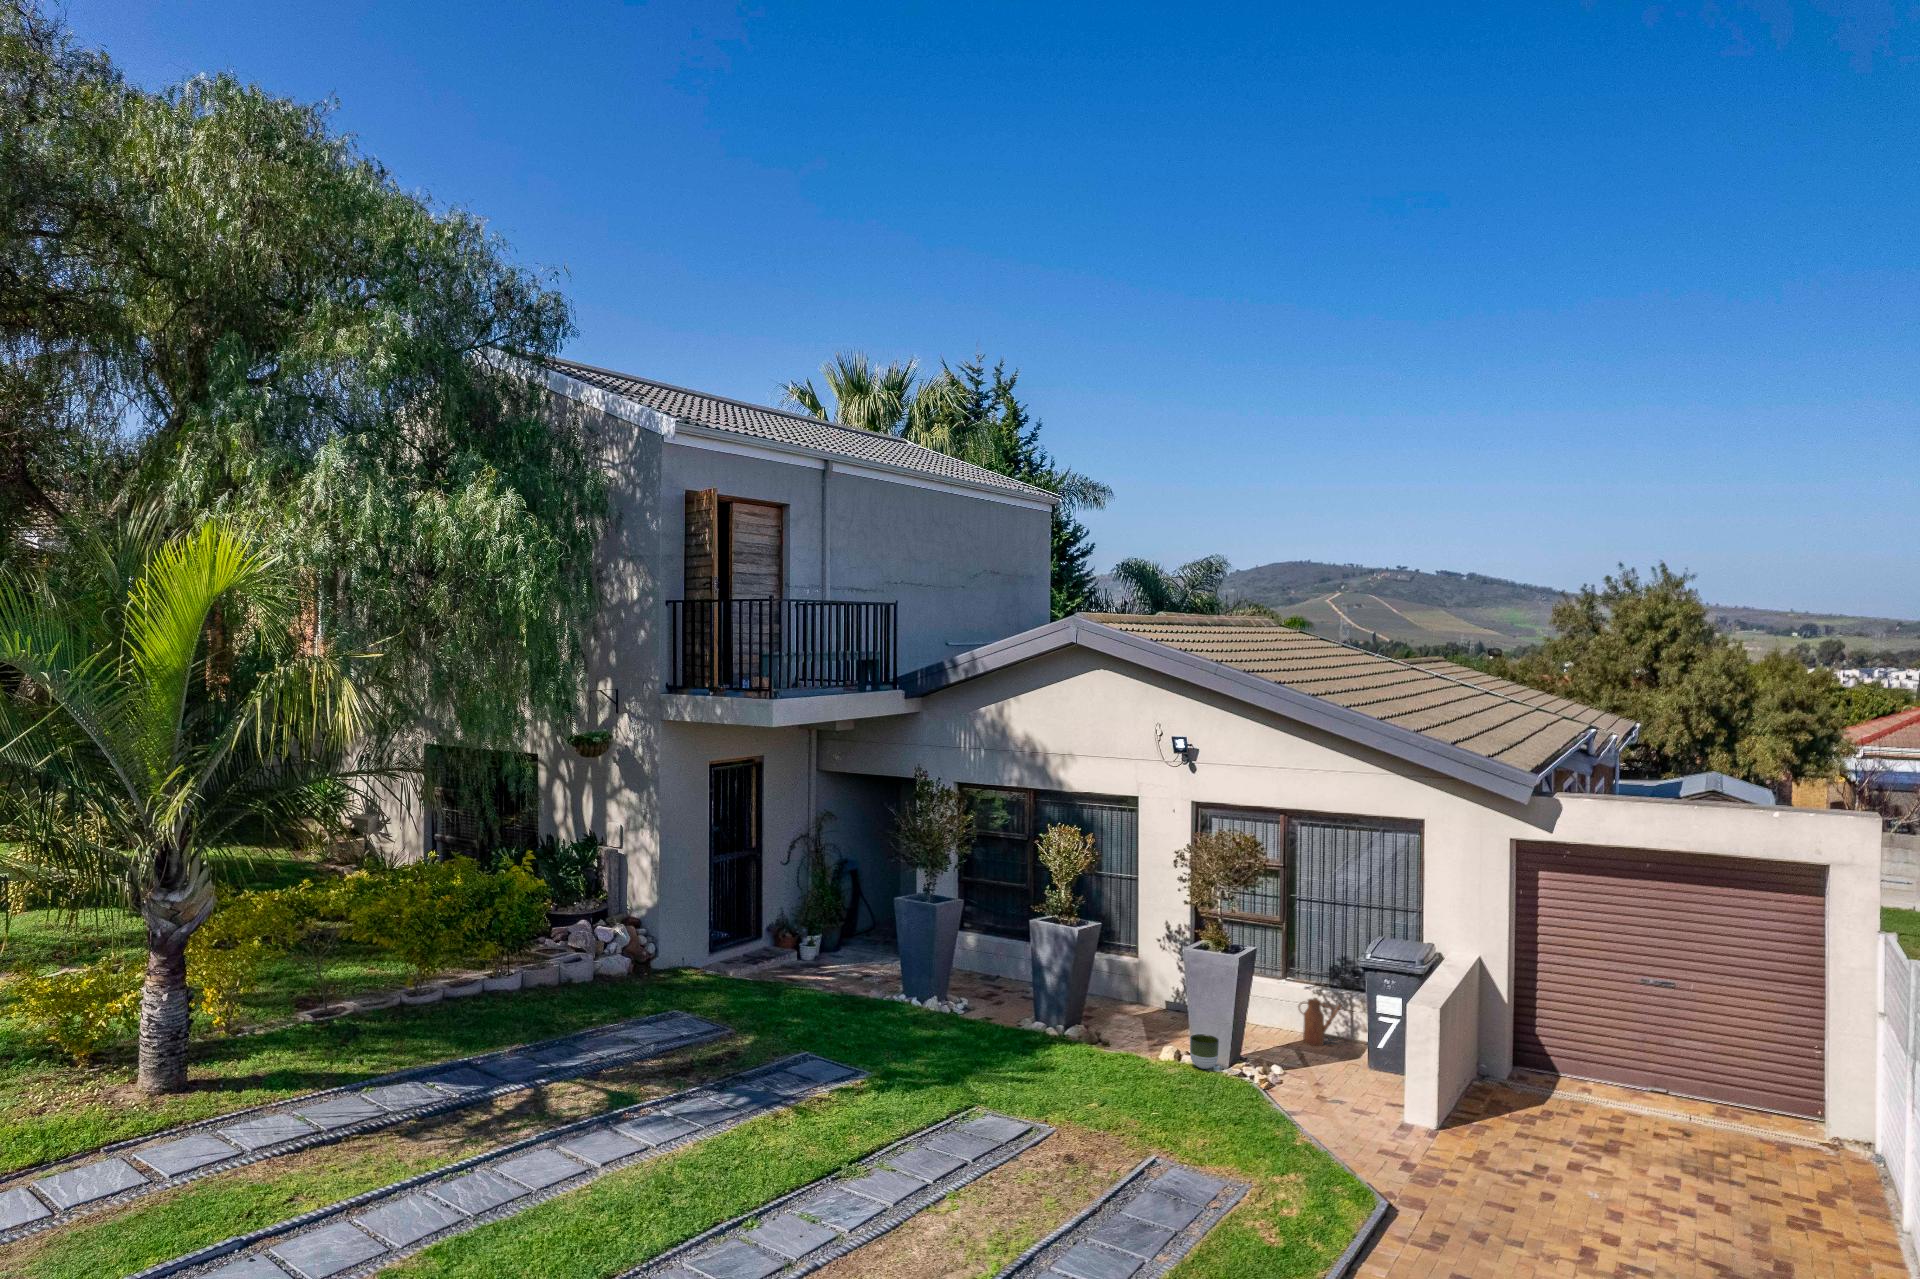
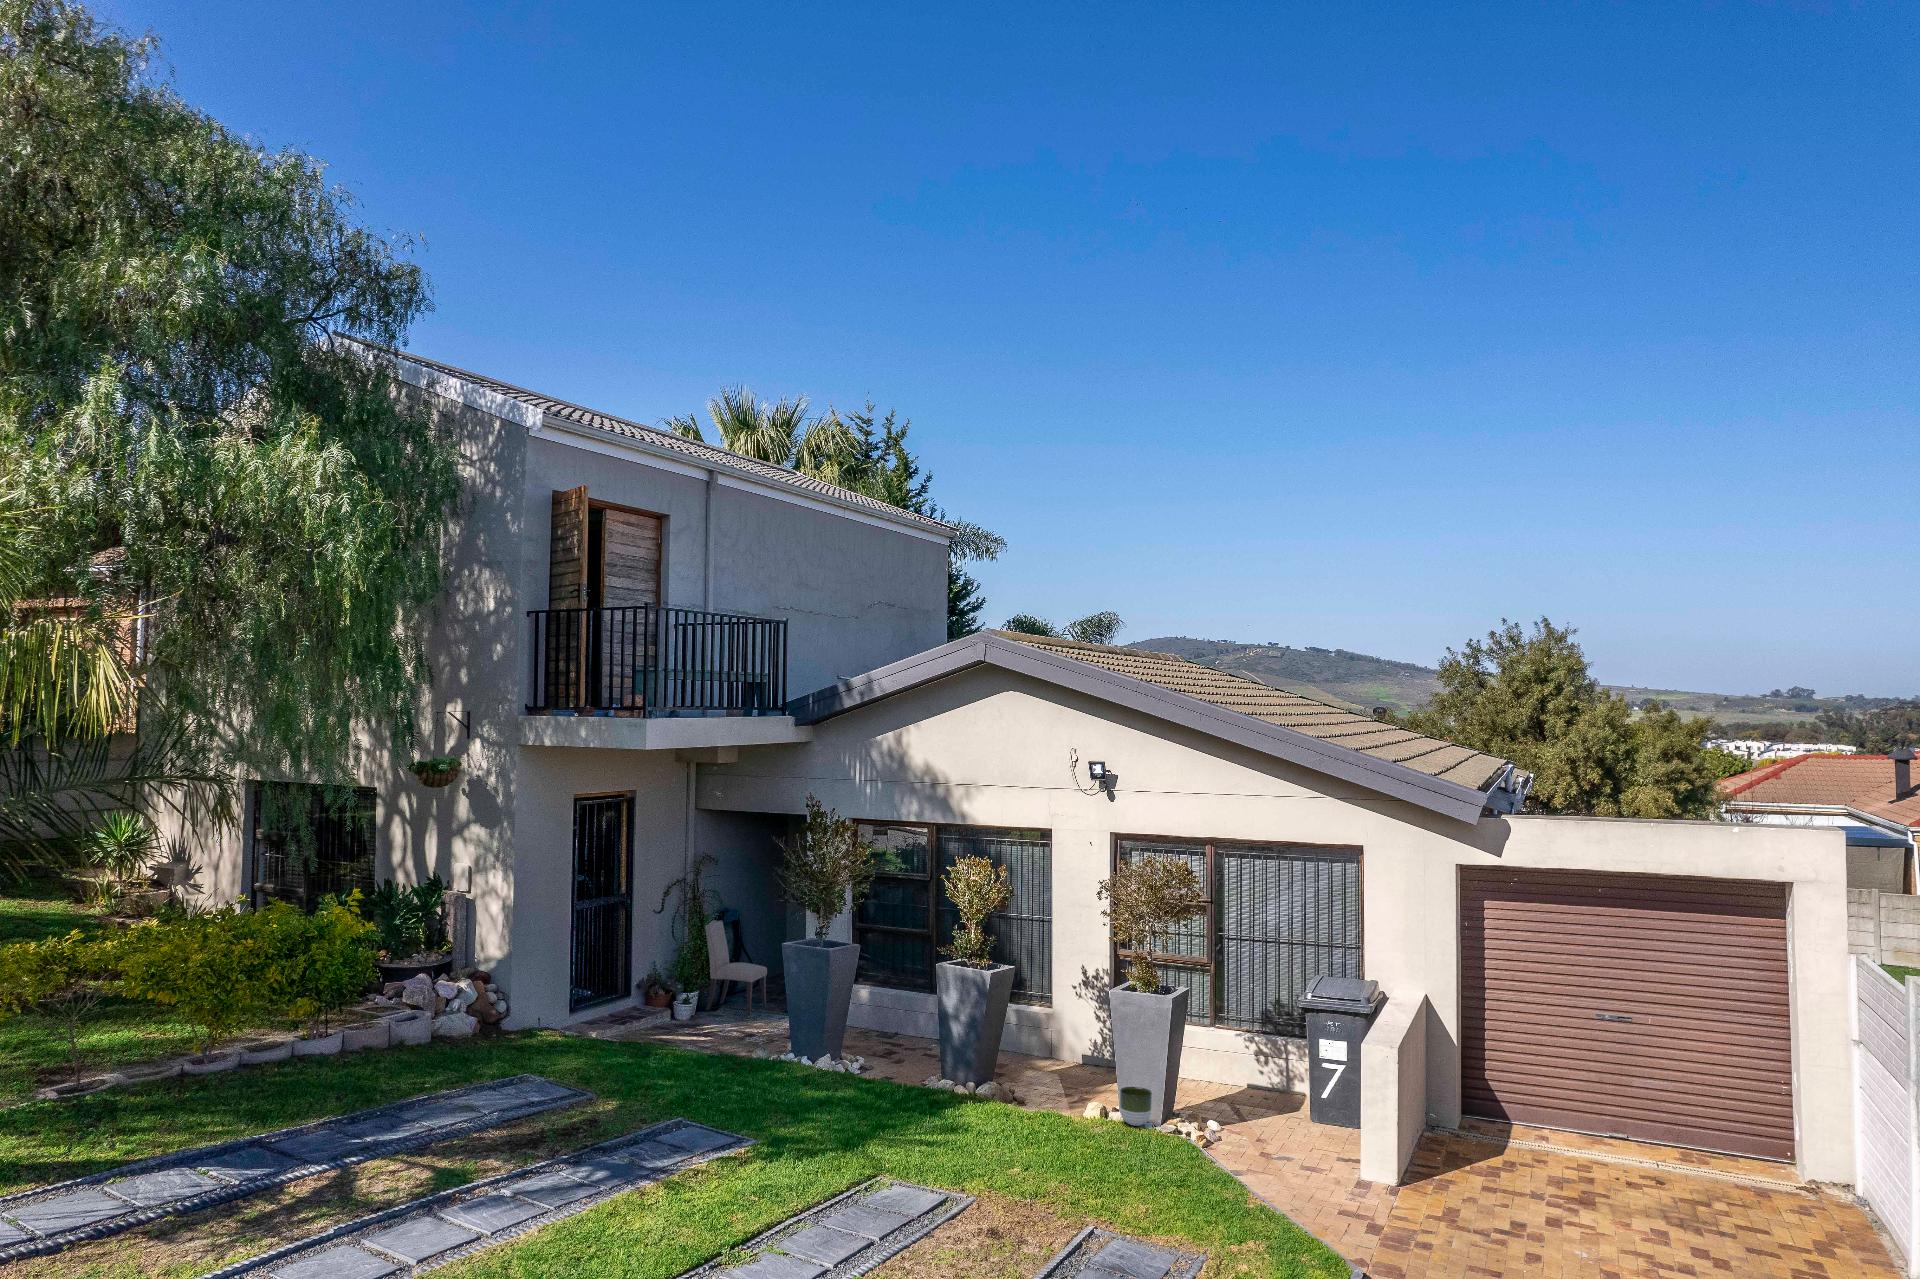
chair: none [824,873,880,958] -> present [705,920,767,1015]
watering can: present [1298,999,1341,1046] -> none [1231,1046,1279,1099]

